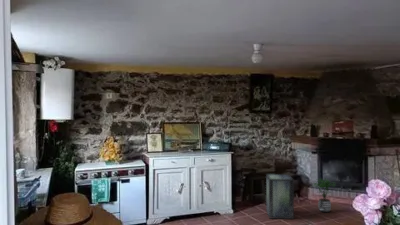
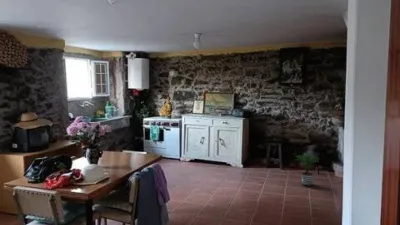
storage box: present [266,174,294,219] -> none [249,141,279,182]

